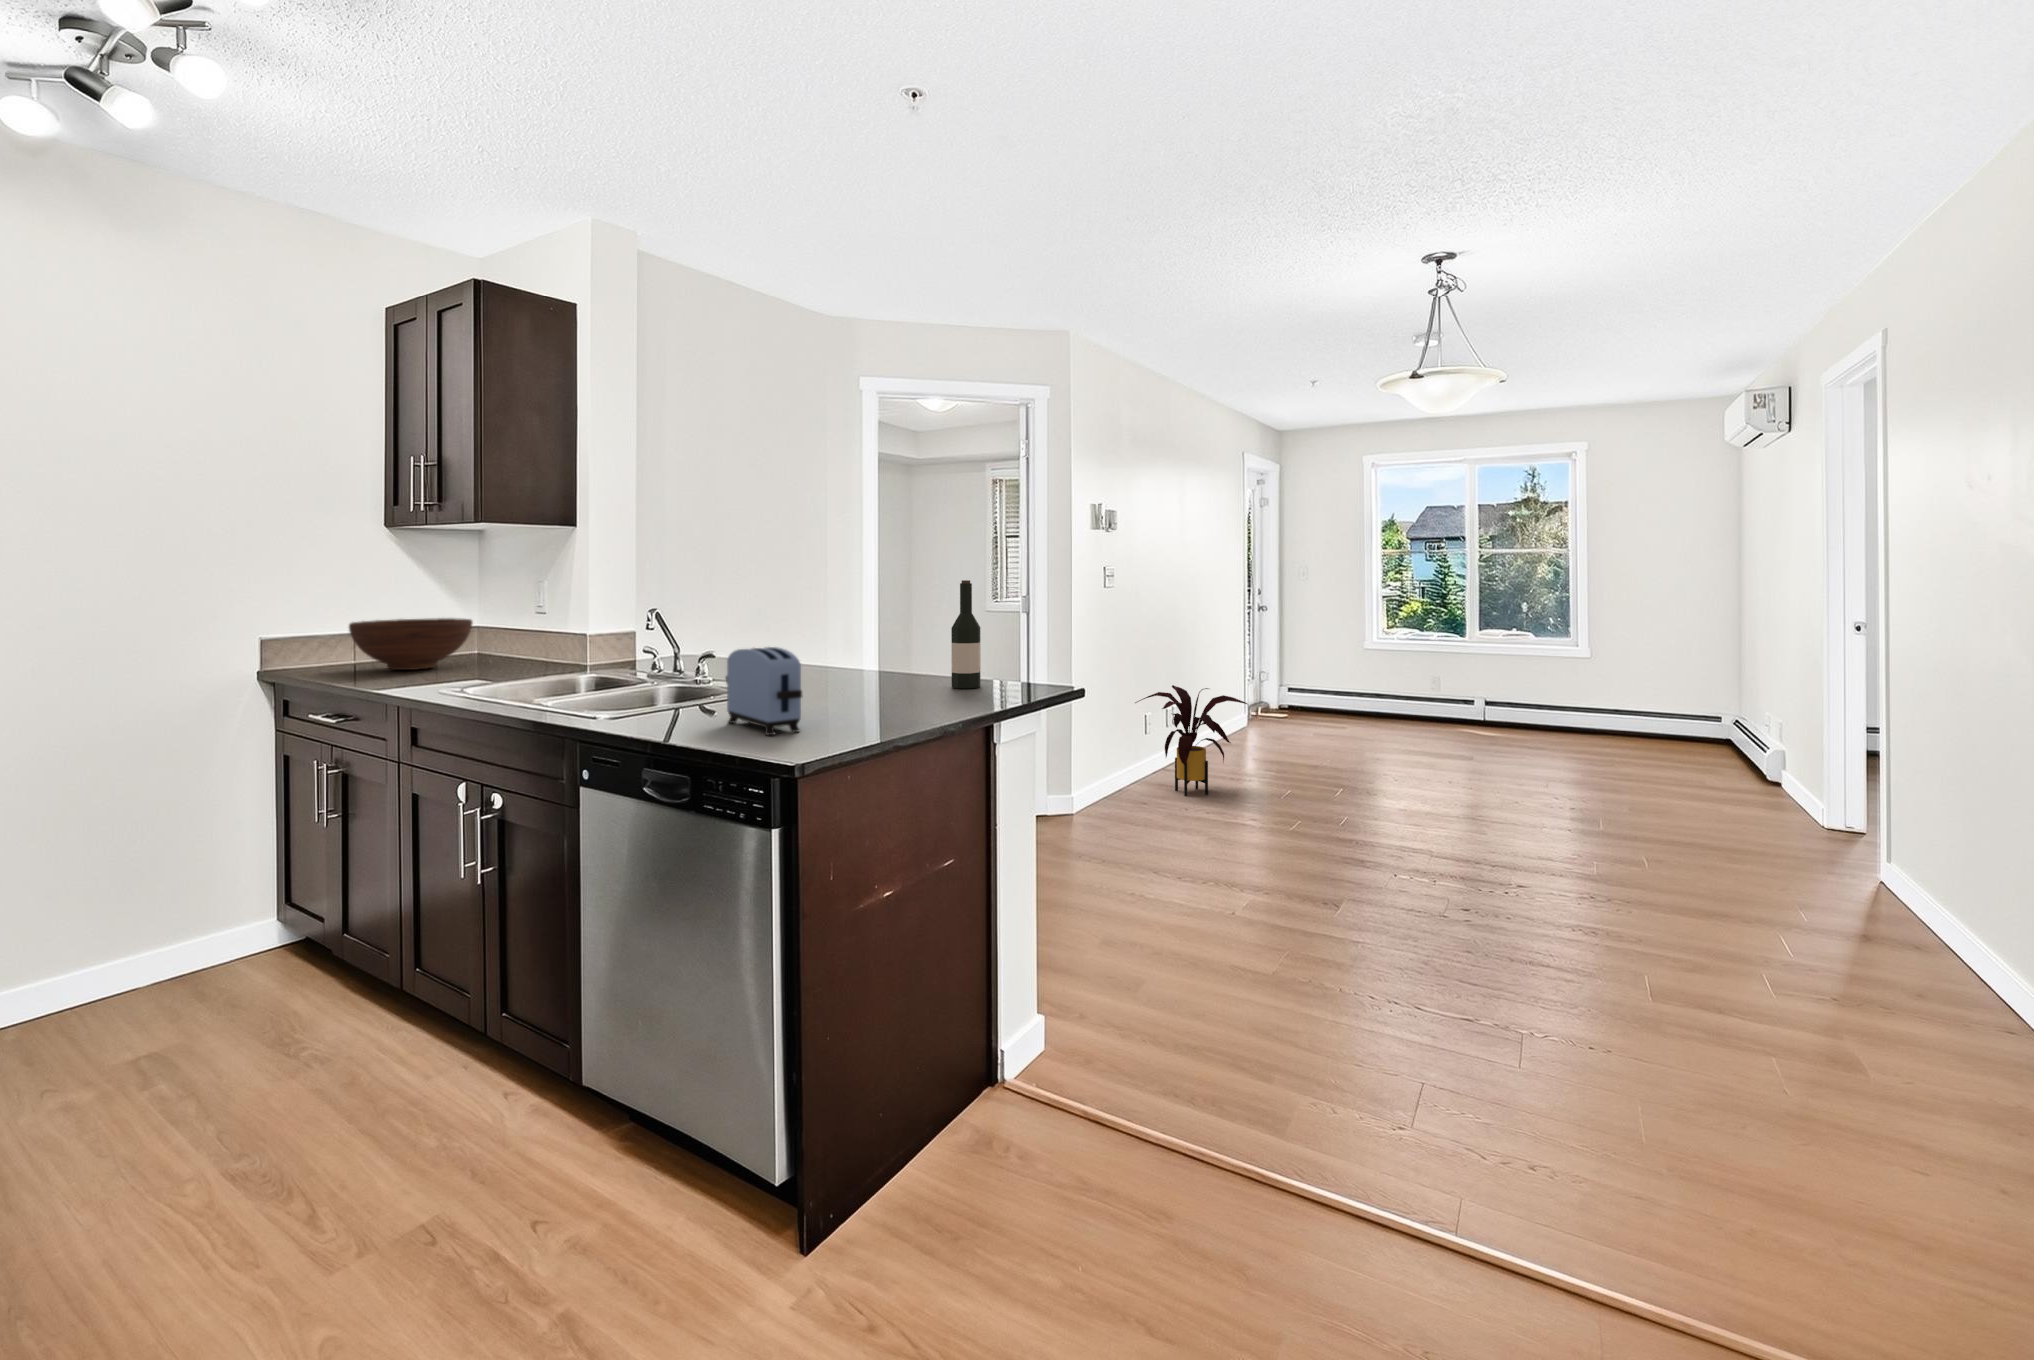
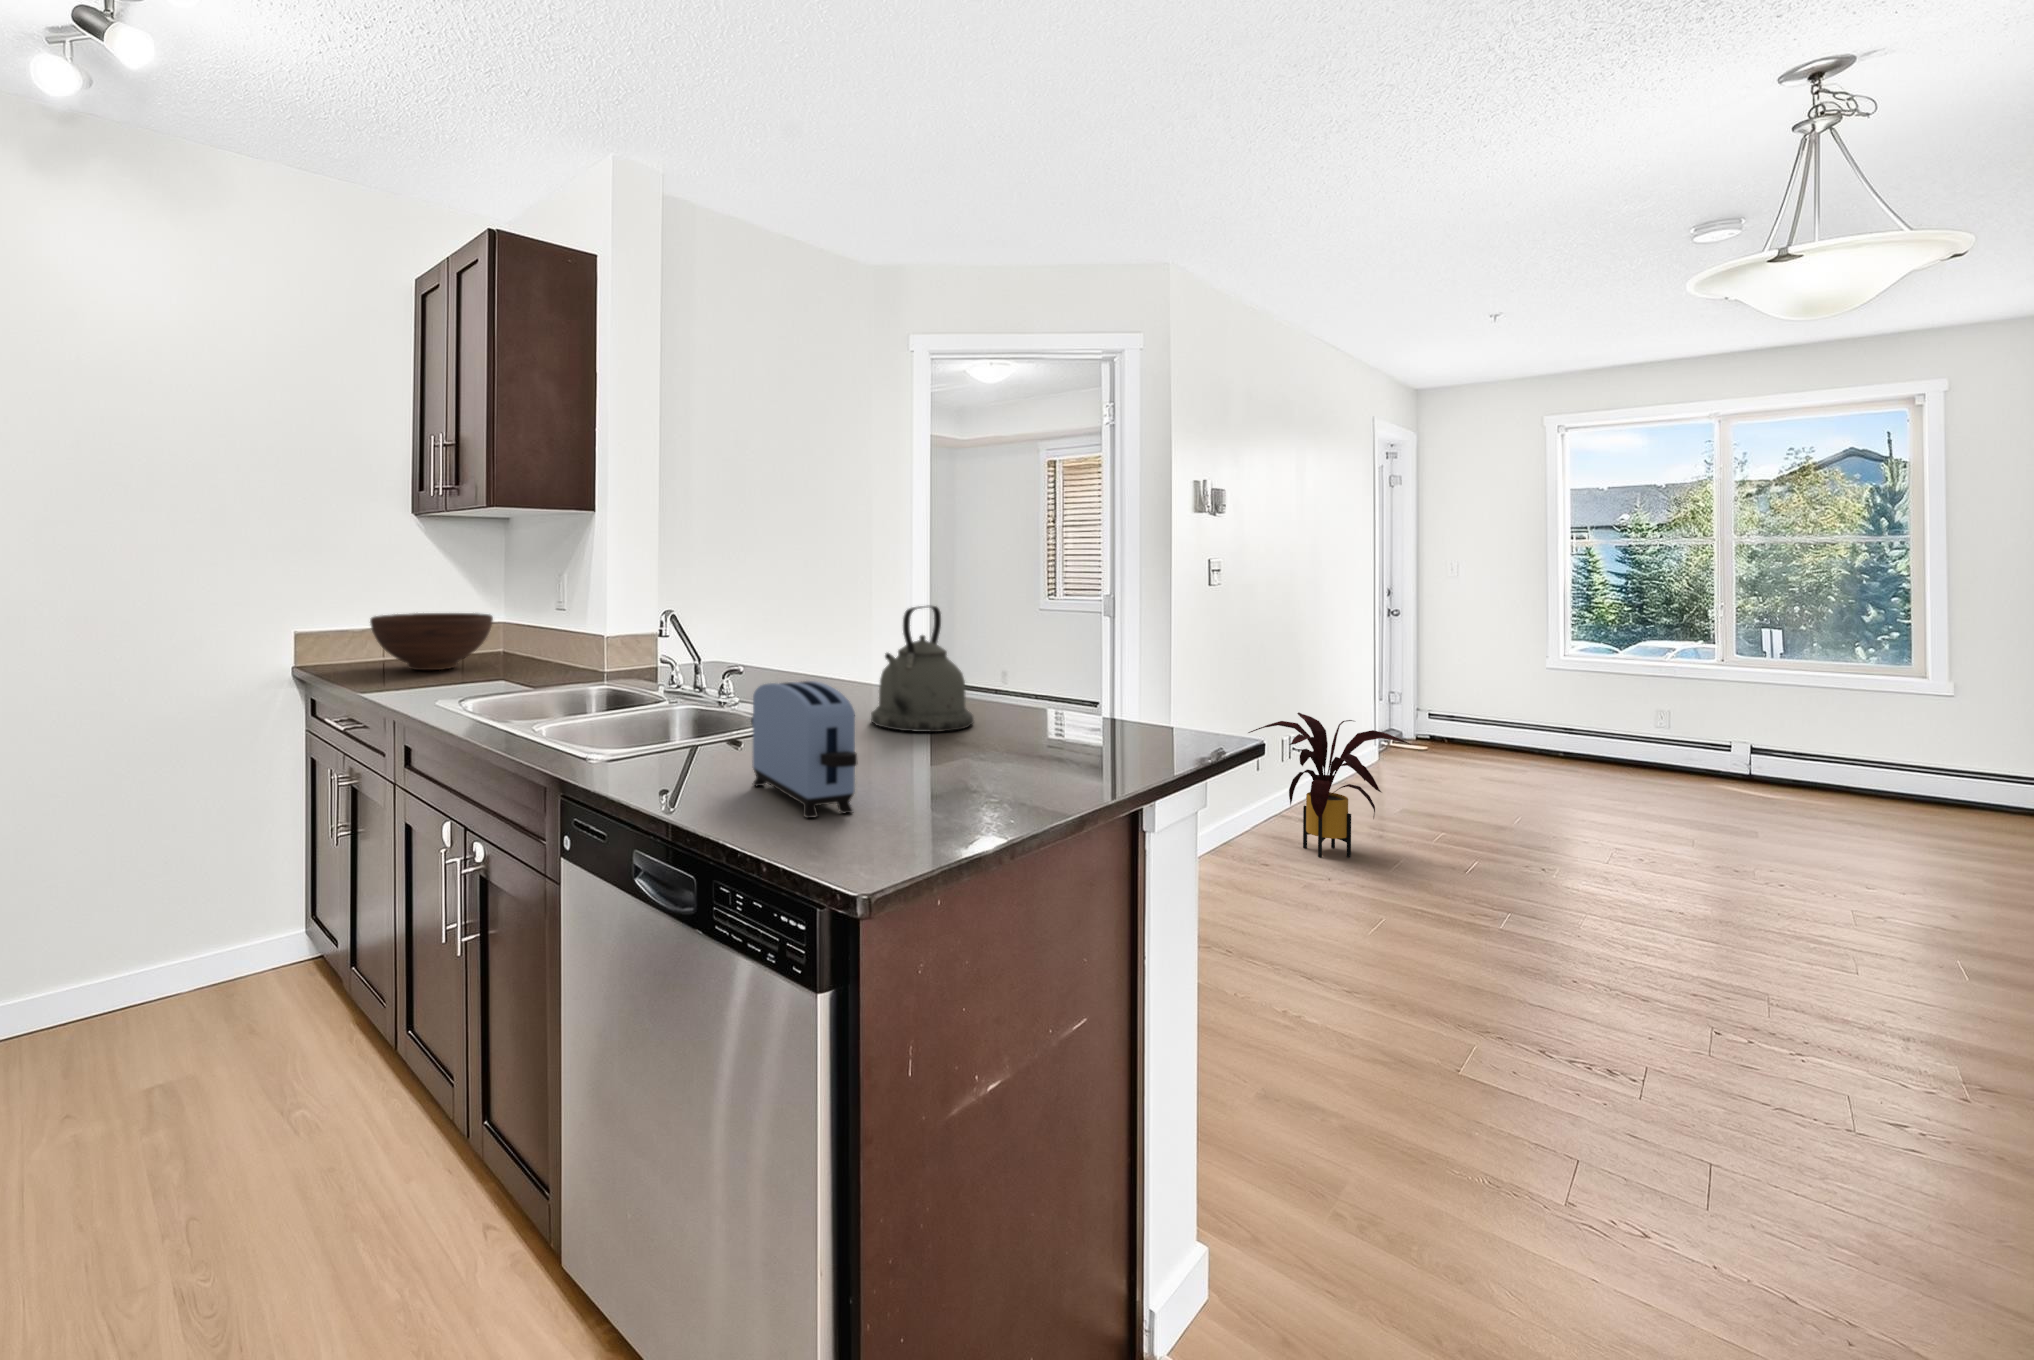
wine bottle: present [951,580,981,688] -> none [1055,585,1097,738]
kettle: none [817,598,895,690] -> present [871,606,974,732]

